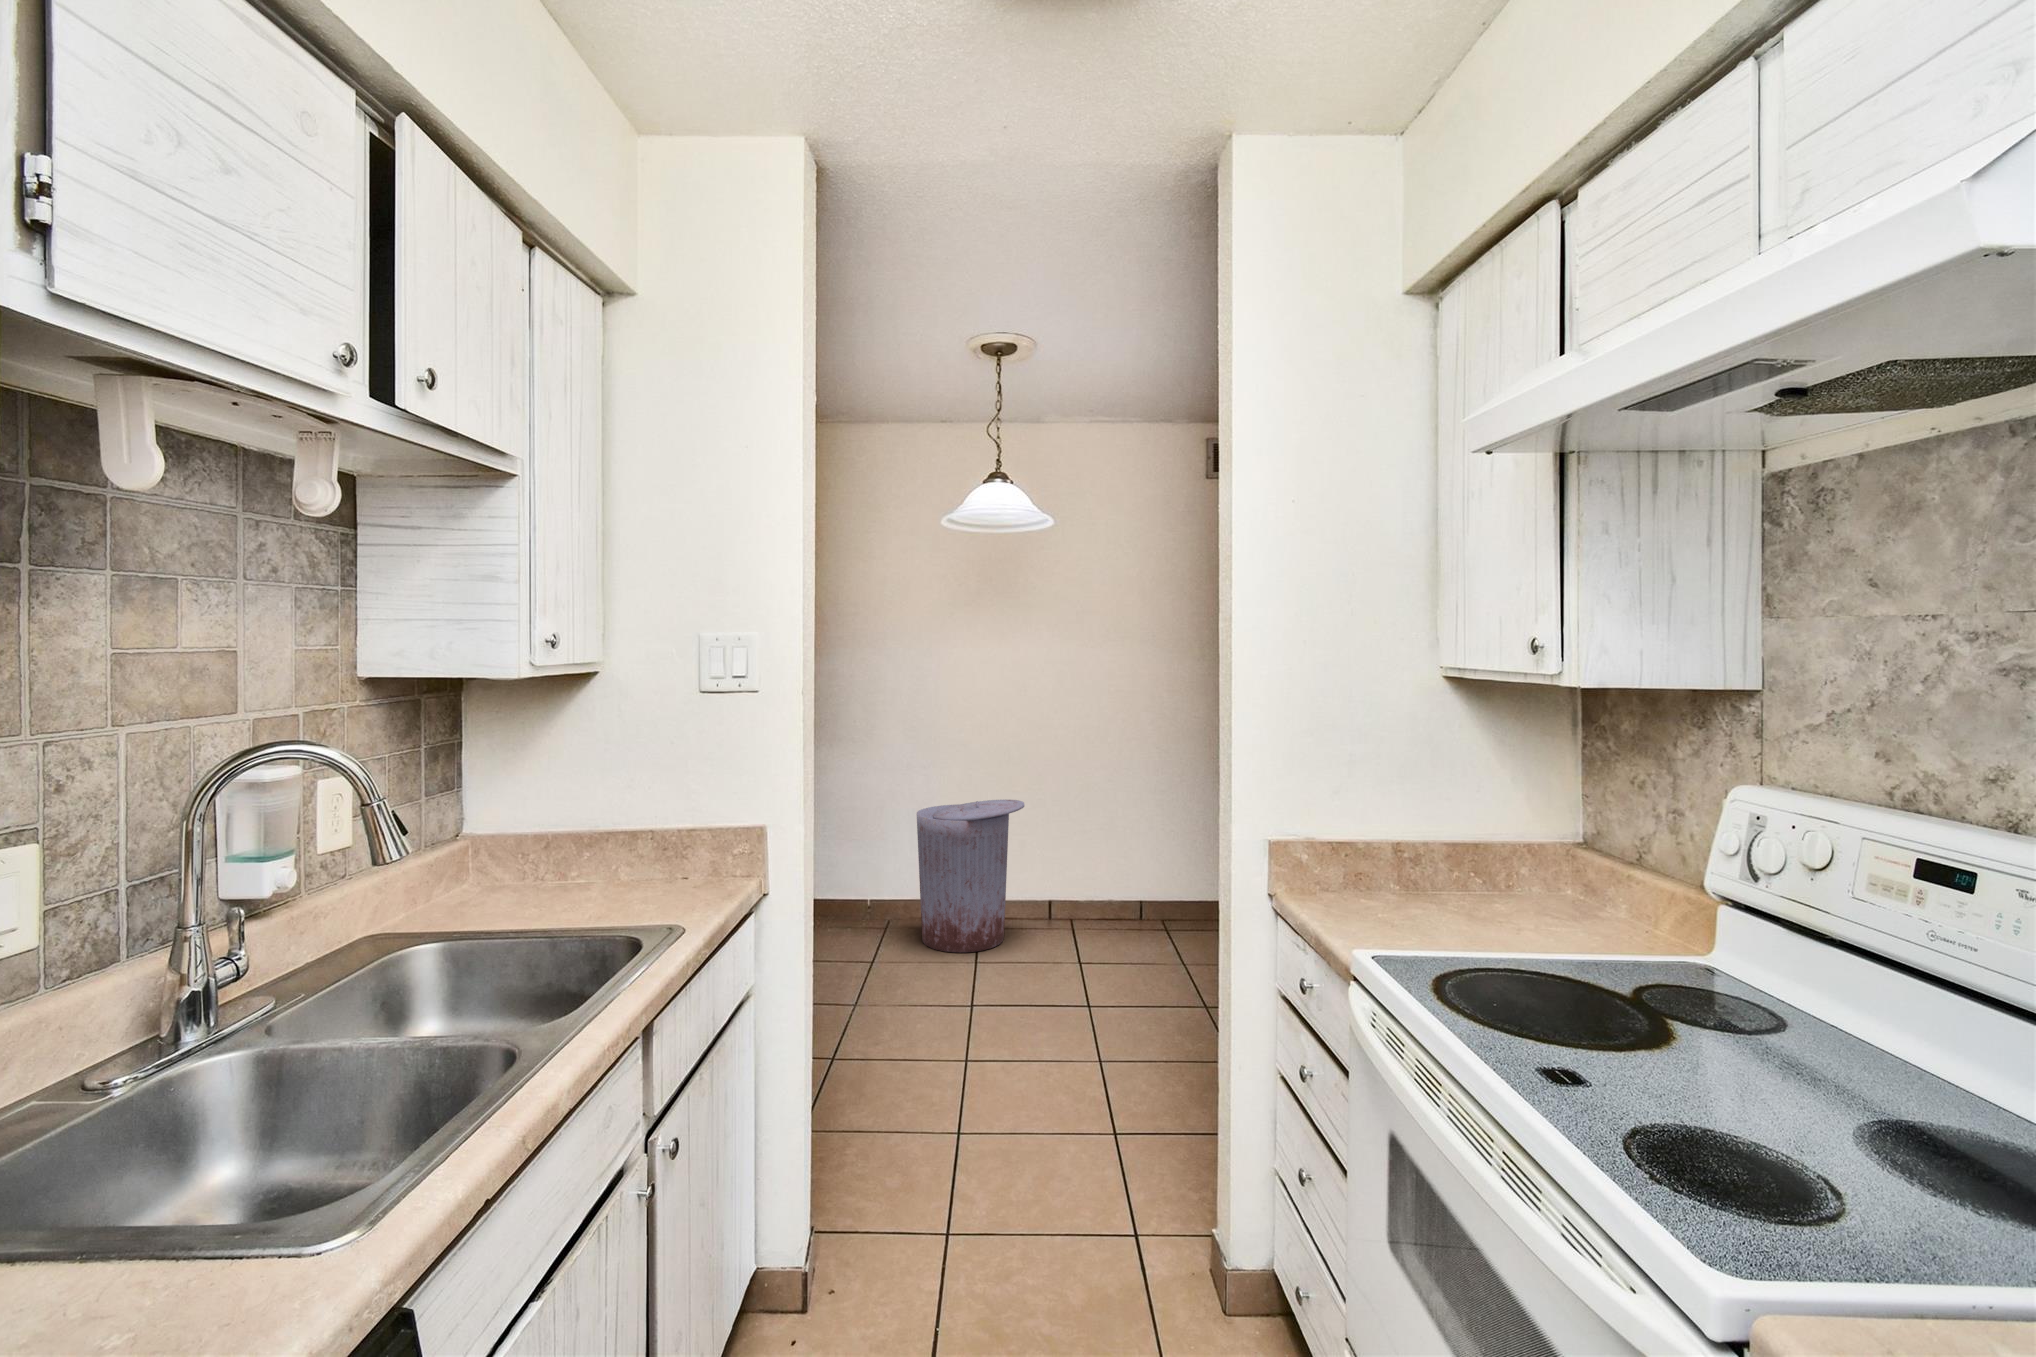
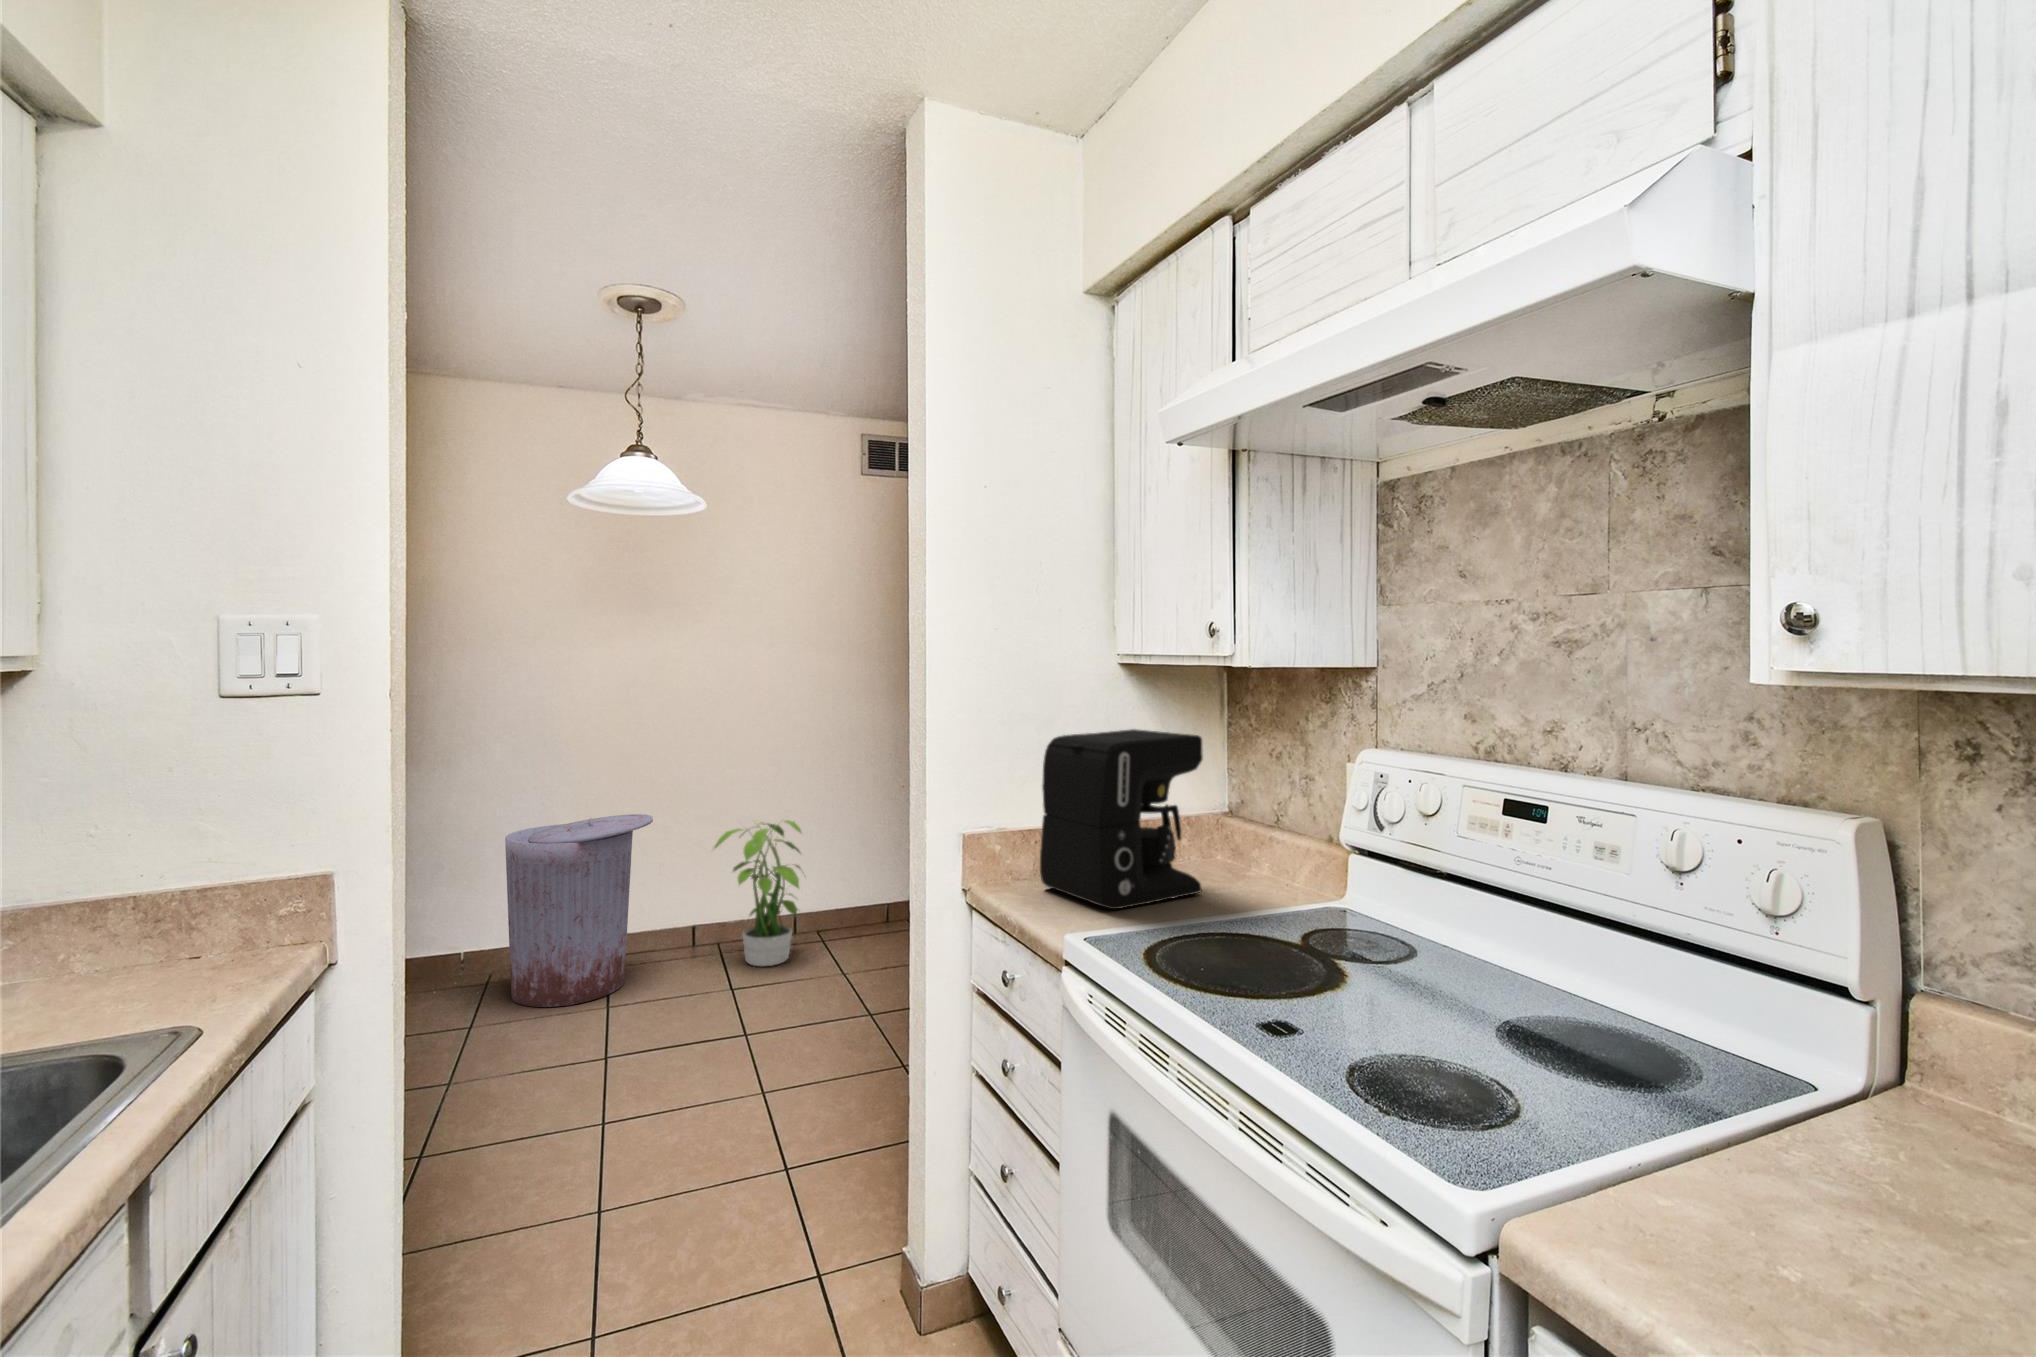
coffee maker: none [1343,750,1525,932] -> present [1040,729,1203,909]
potted plant: none [1072,808,1153,942] -> present [714,820,804,966]

